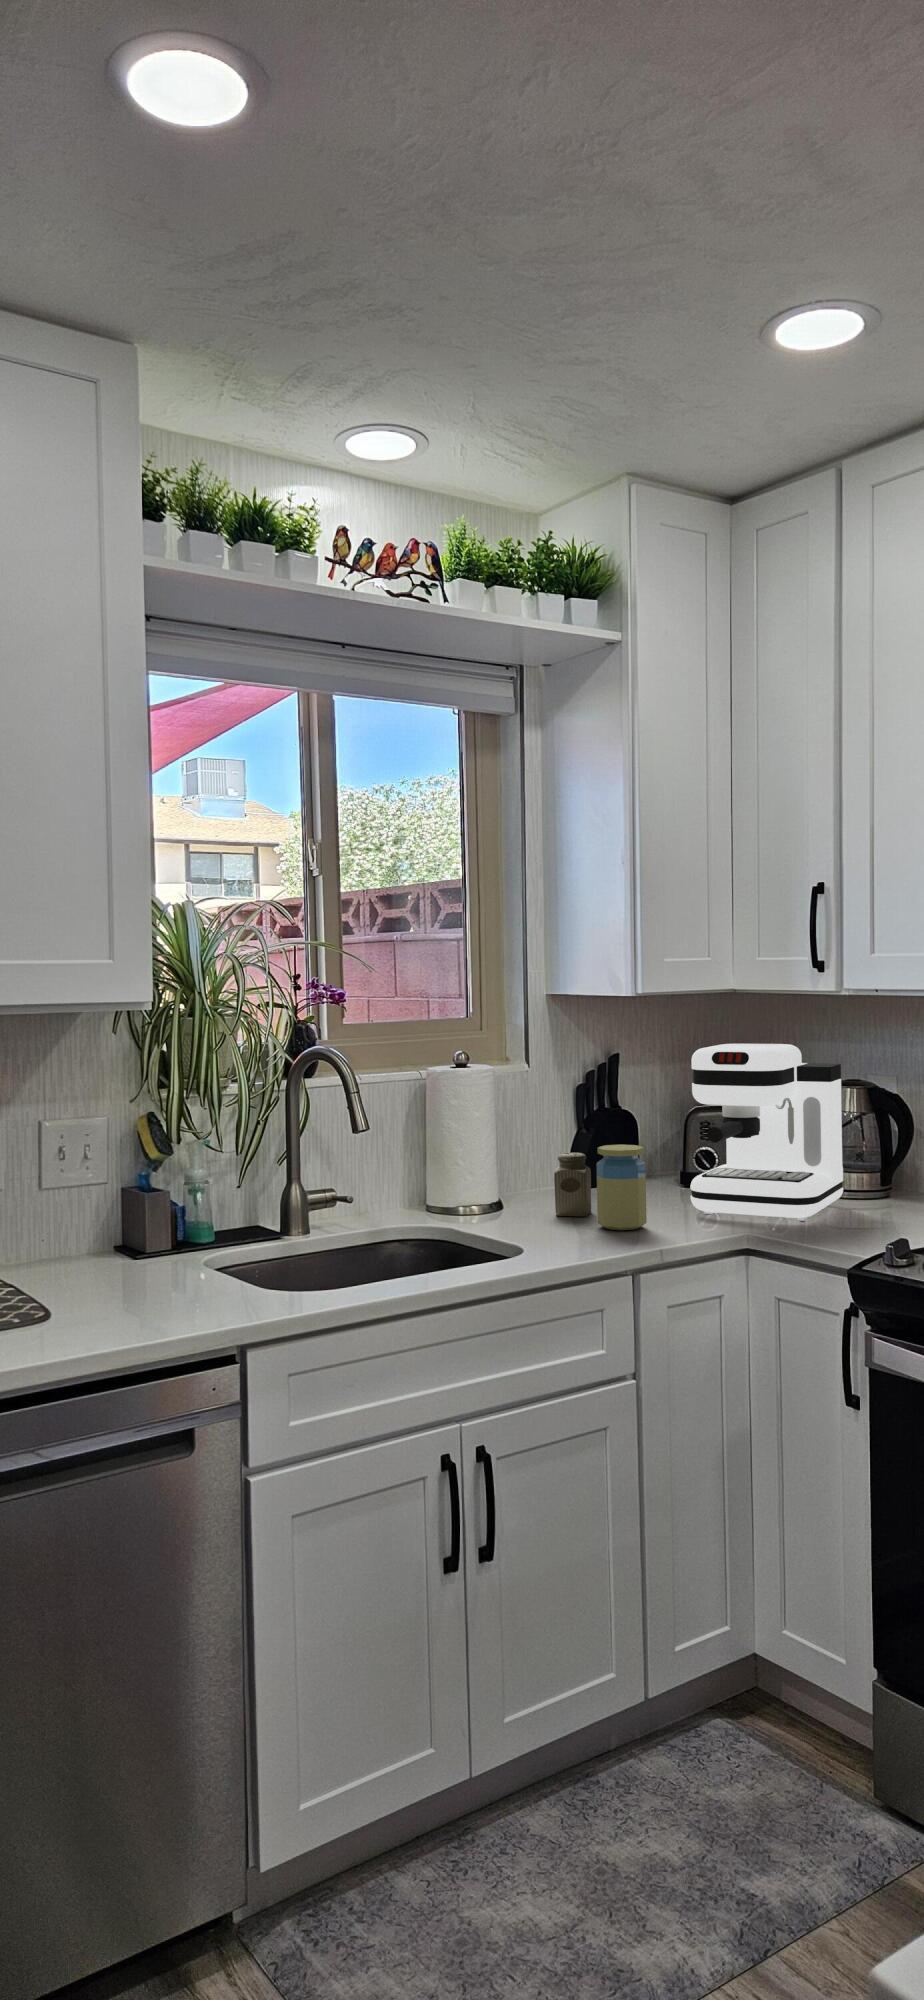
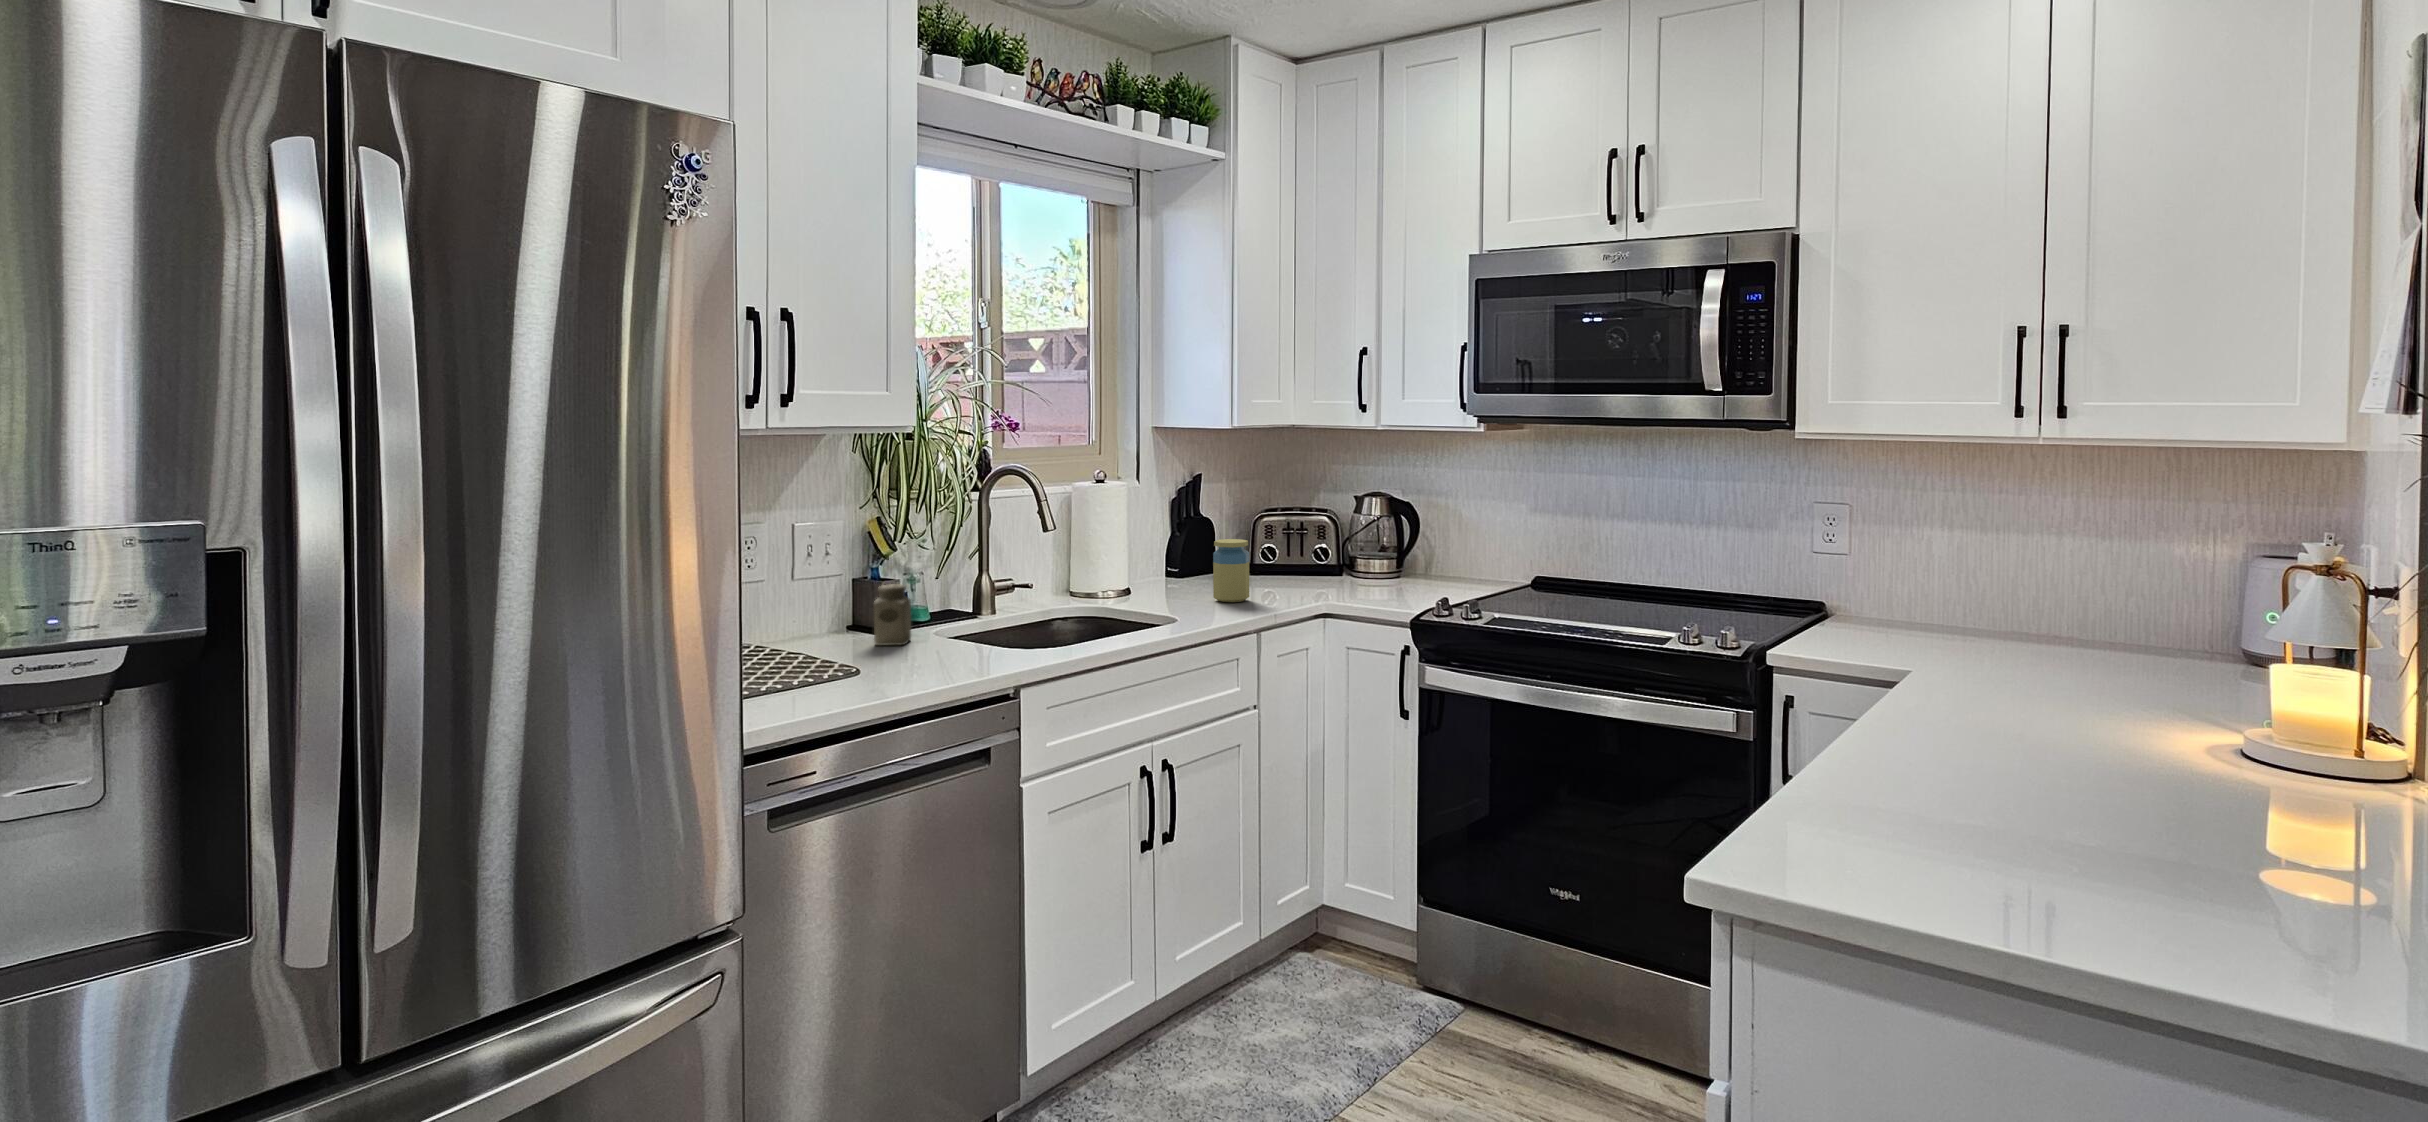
coffee maker: present [690,1044,843,1221] -> none [1272,464,1376,593]
salt shaker: present [554,1153,591,1216] -> present [873,584,911,645]

